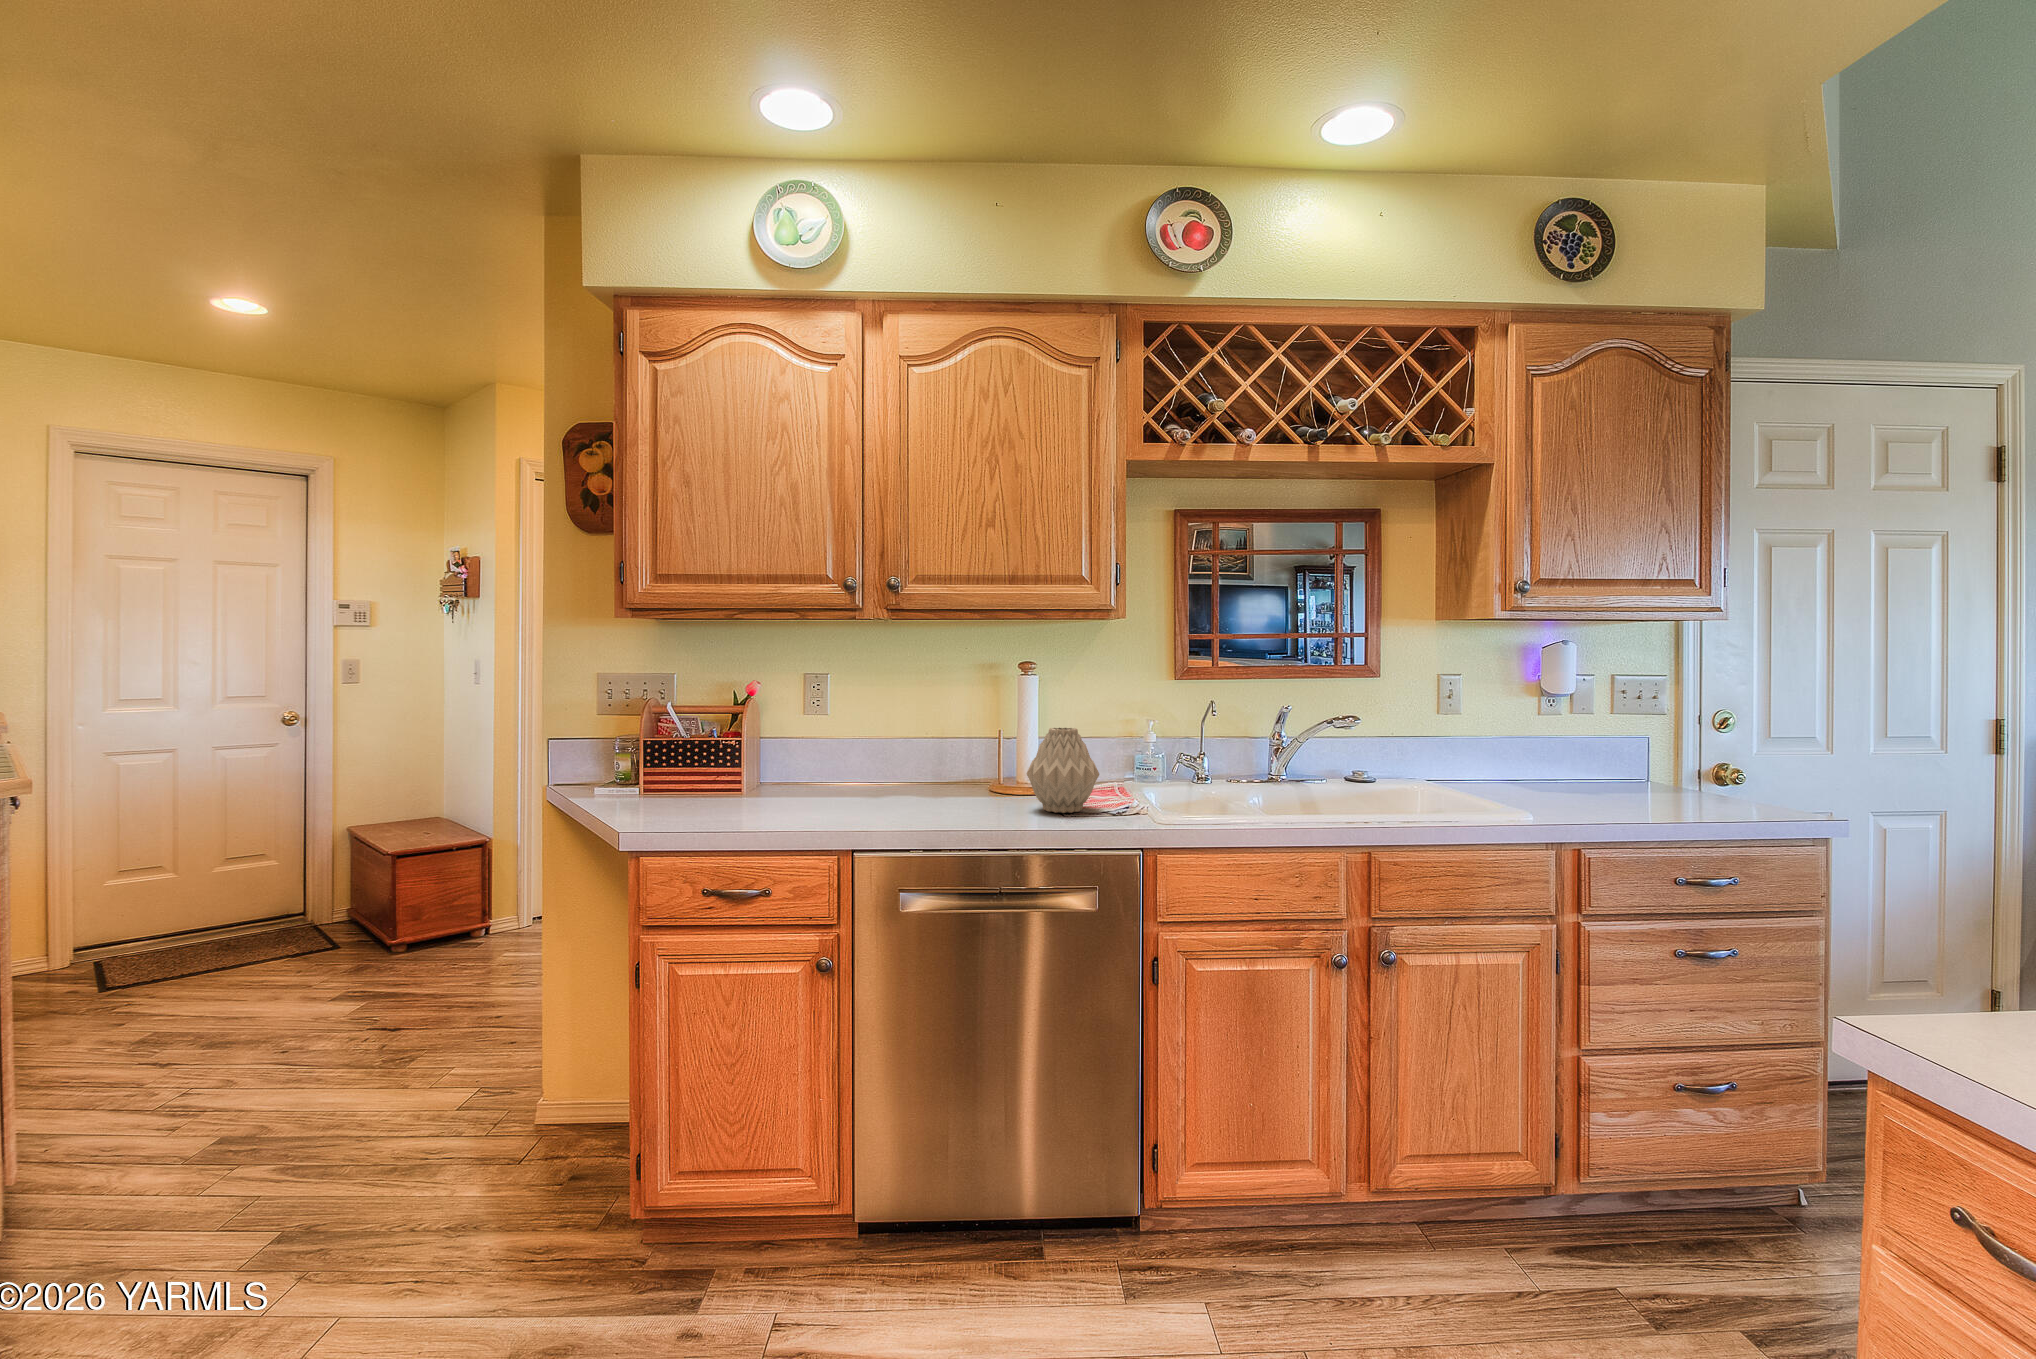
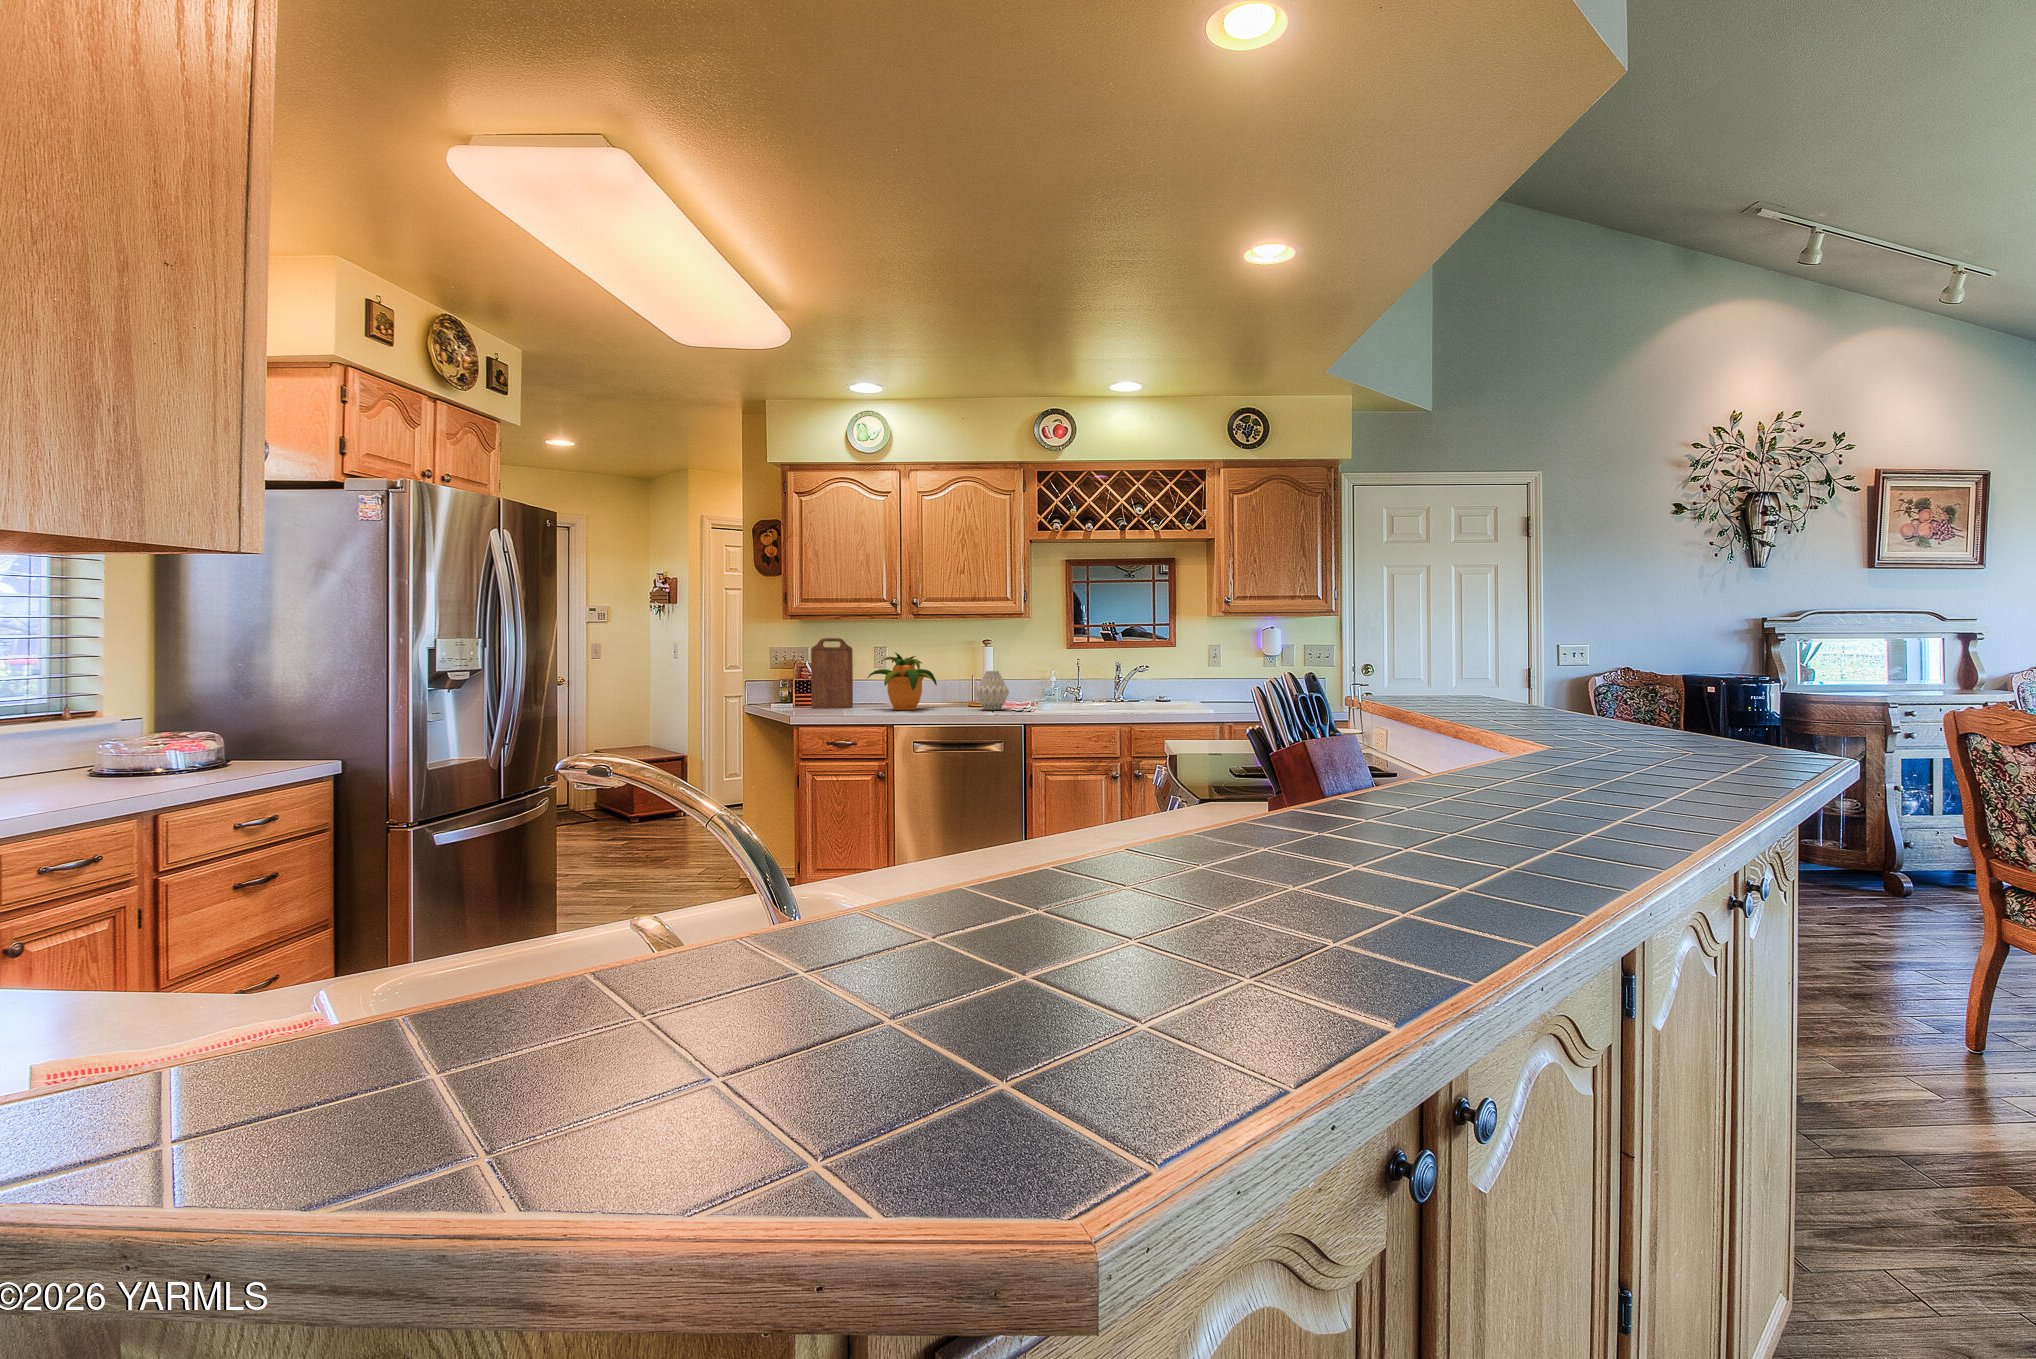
cutting board: none [672,655,761,802] -> present [811,638,853,708]
potted plant: none [789,686,937,812] -> present [868,653,937,710]

